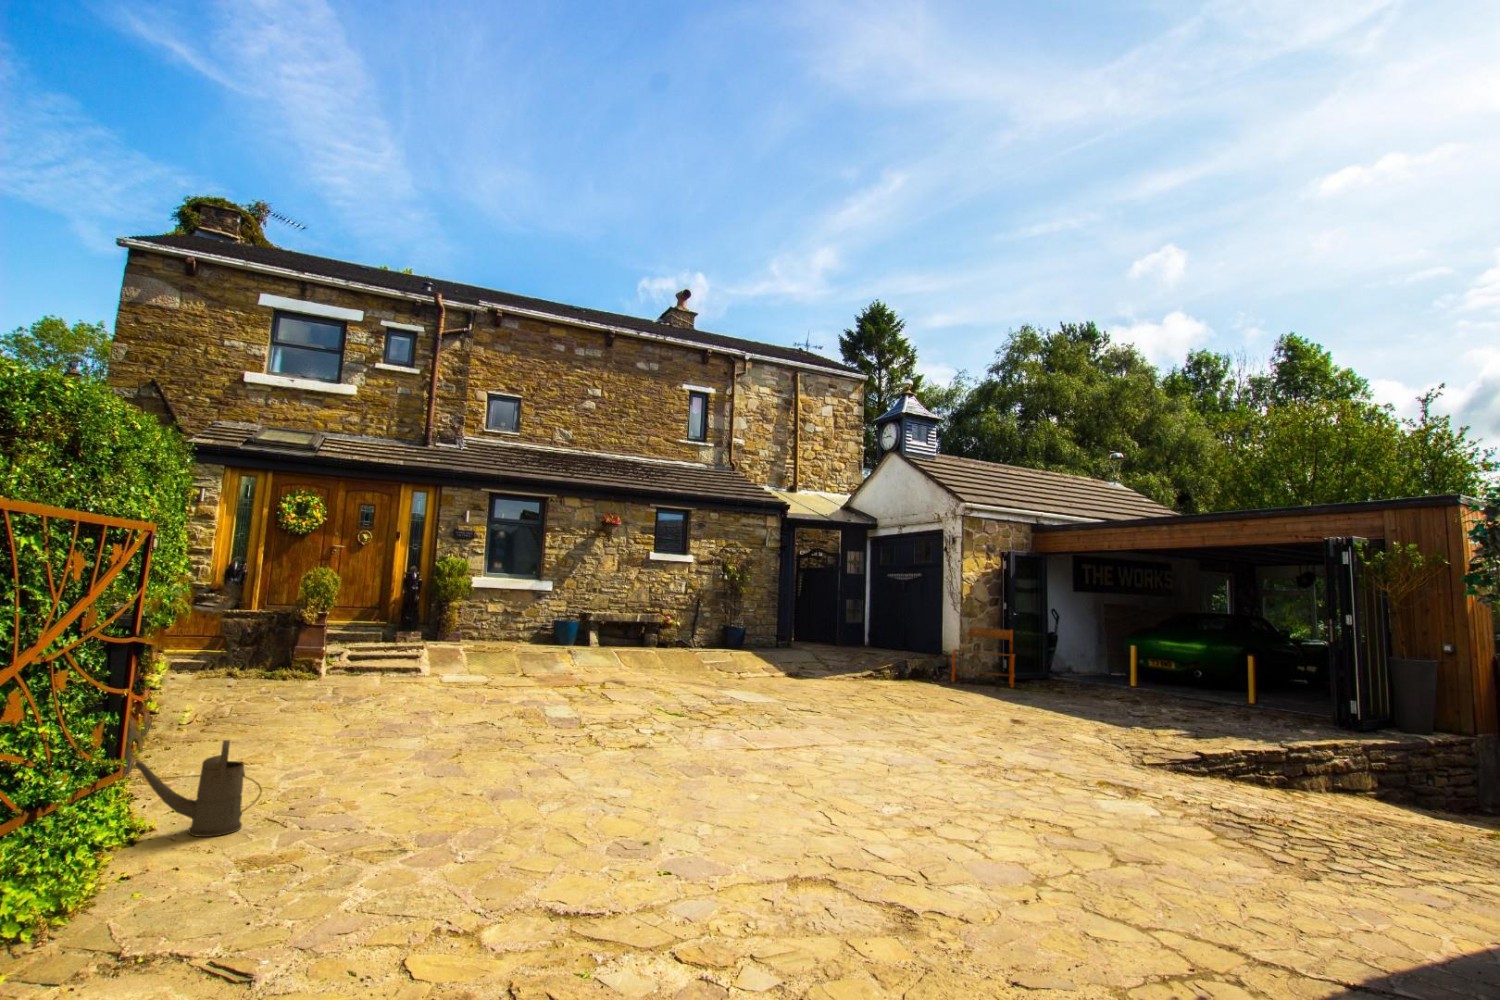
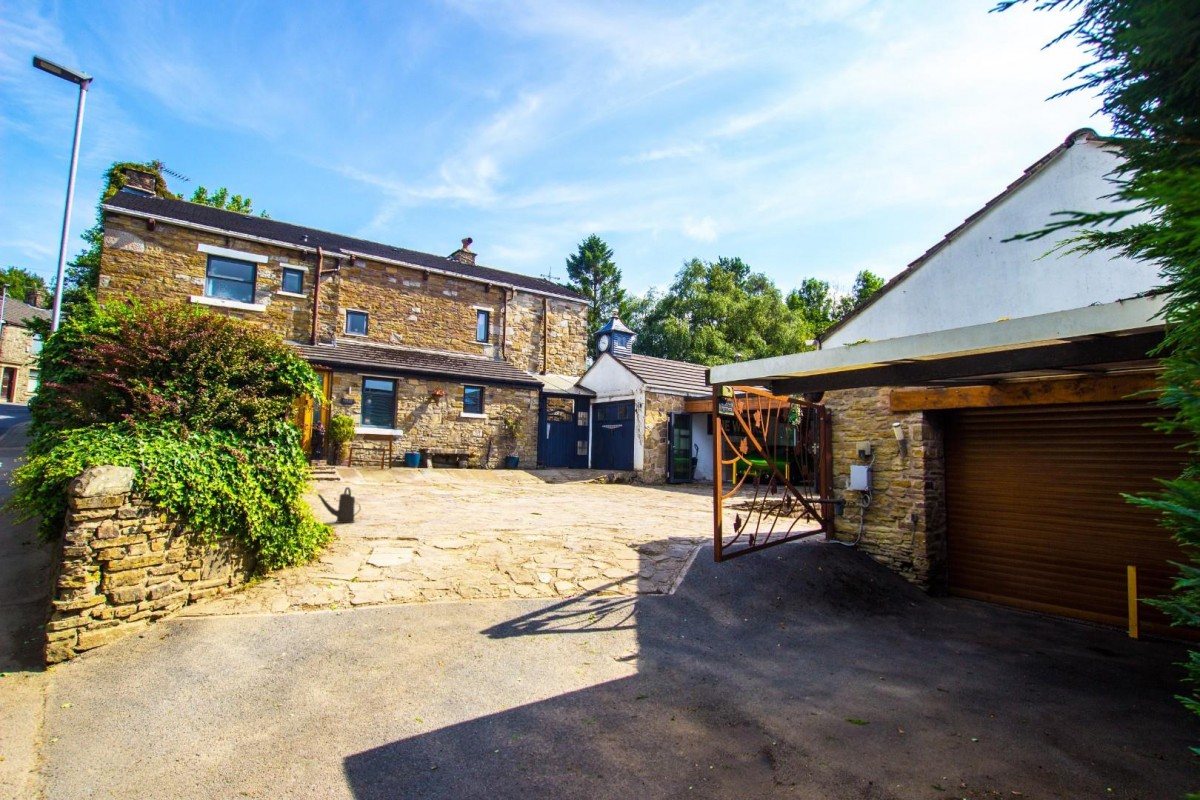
bench: present [951,627,1015,687] -> present [348,434,393,469]

